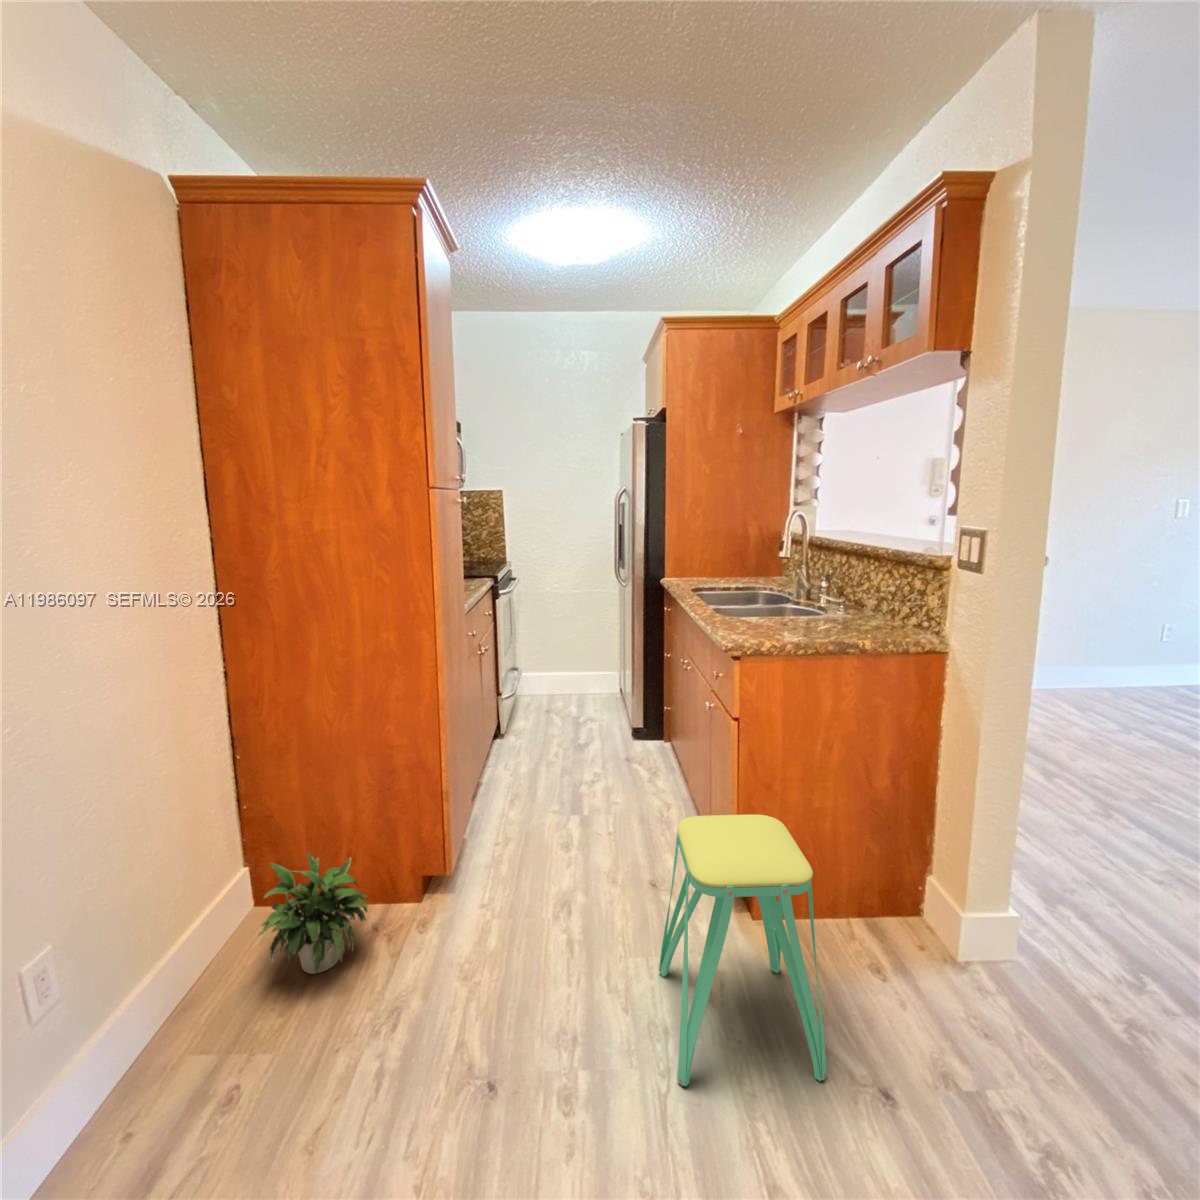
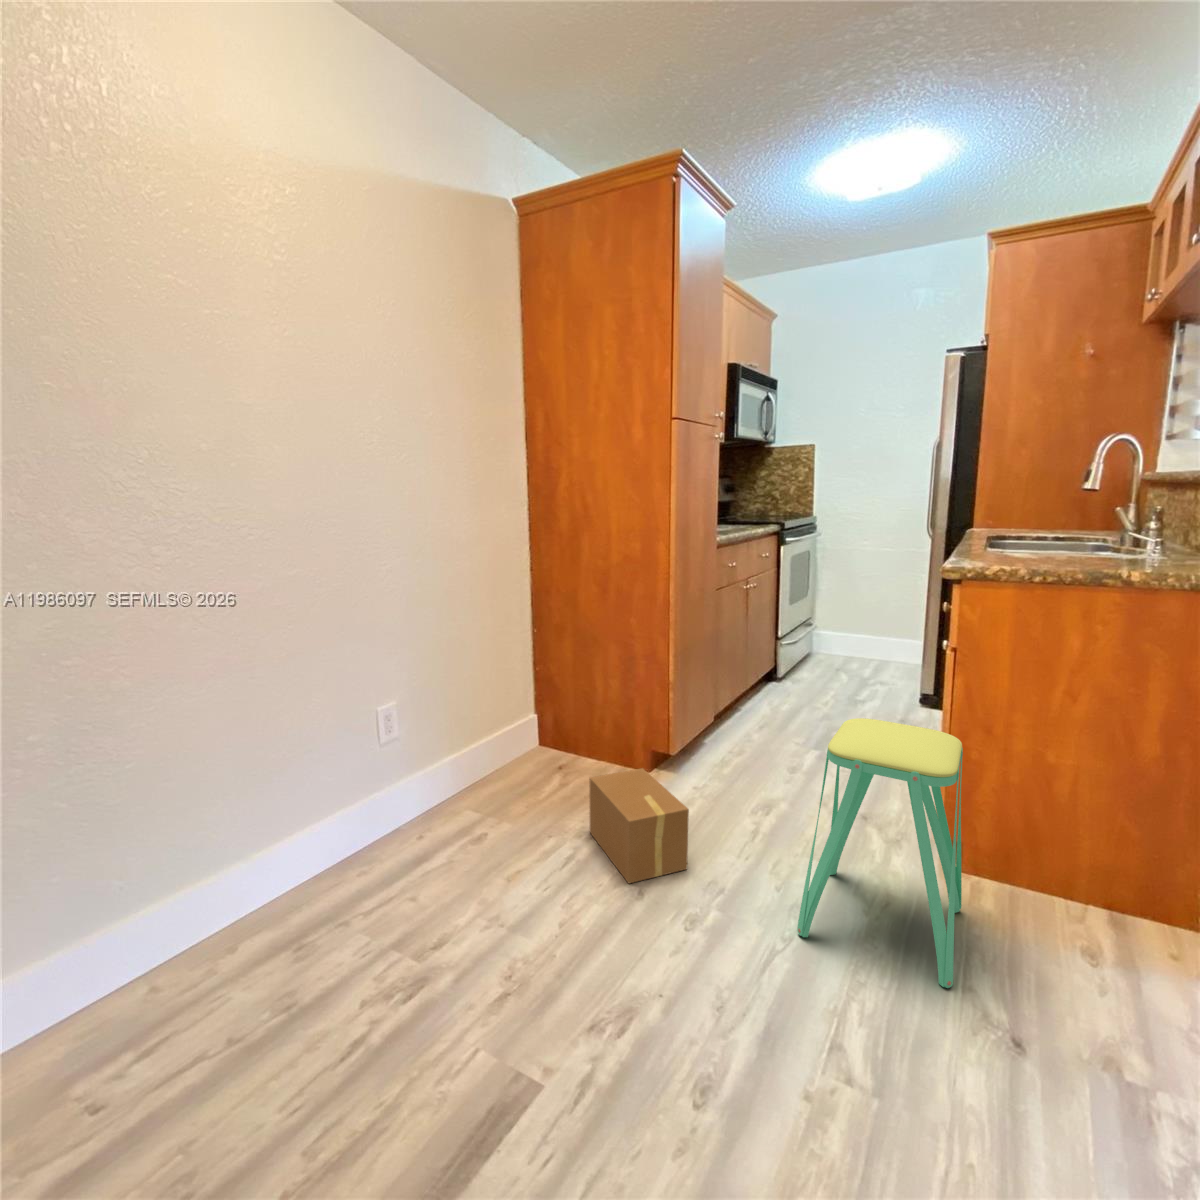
potted plant: present [259,852,368,974] -> none [528,701,606,788]
cardboard box: none [378,926,528,1111] -> present [589,768,689,883]

